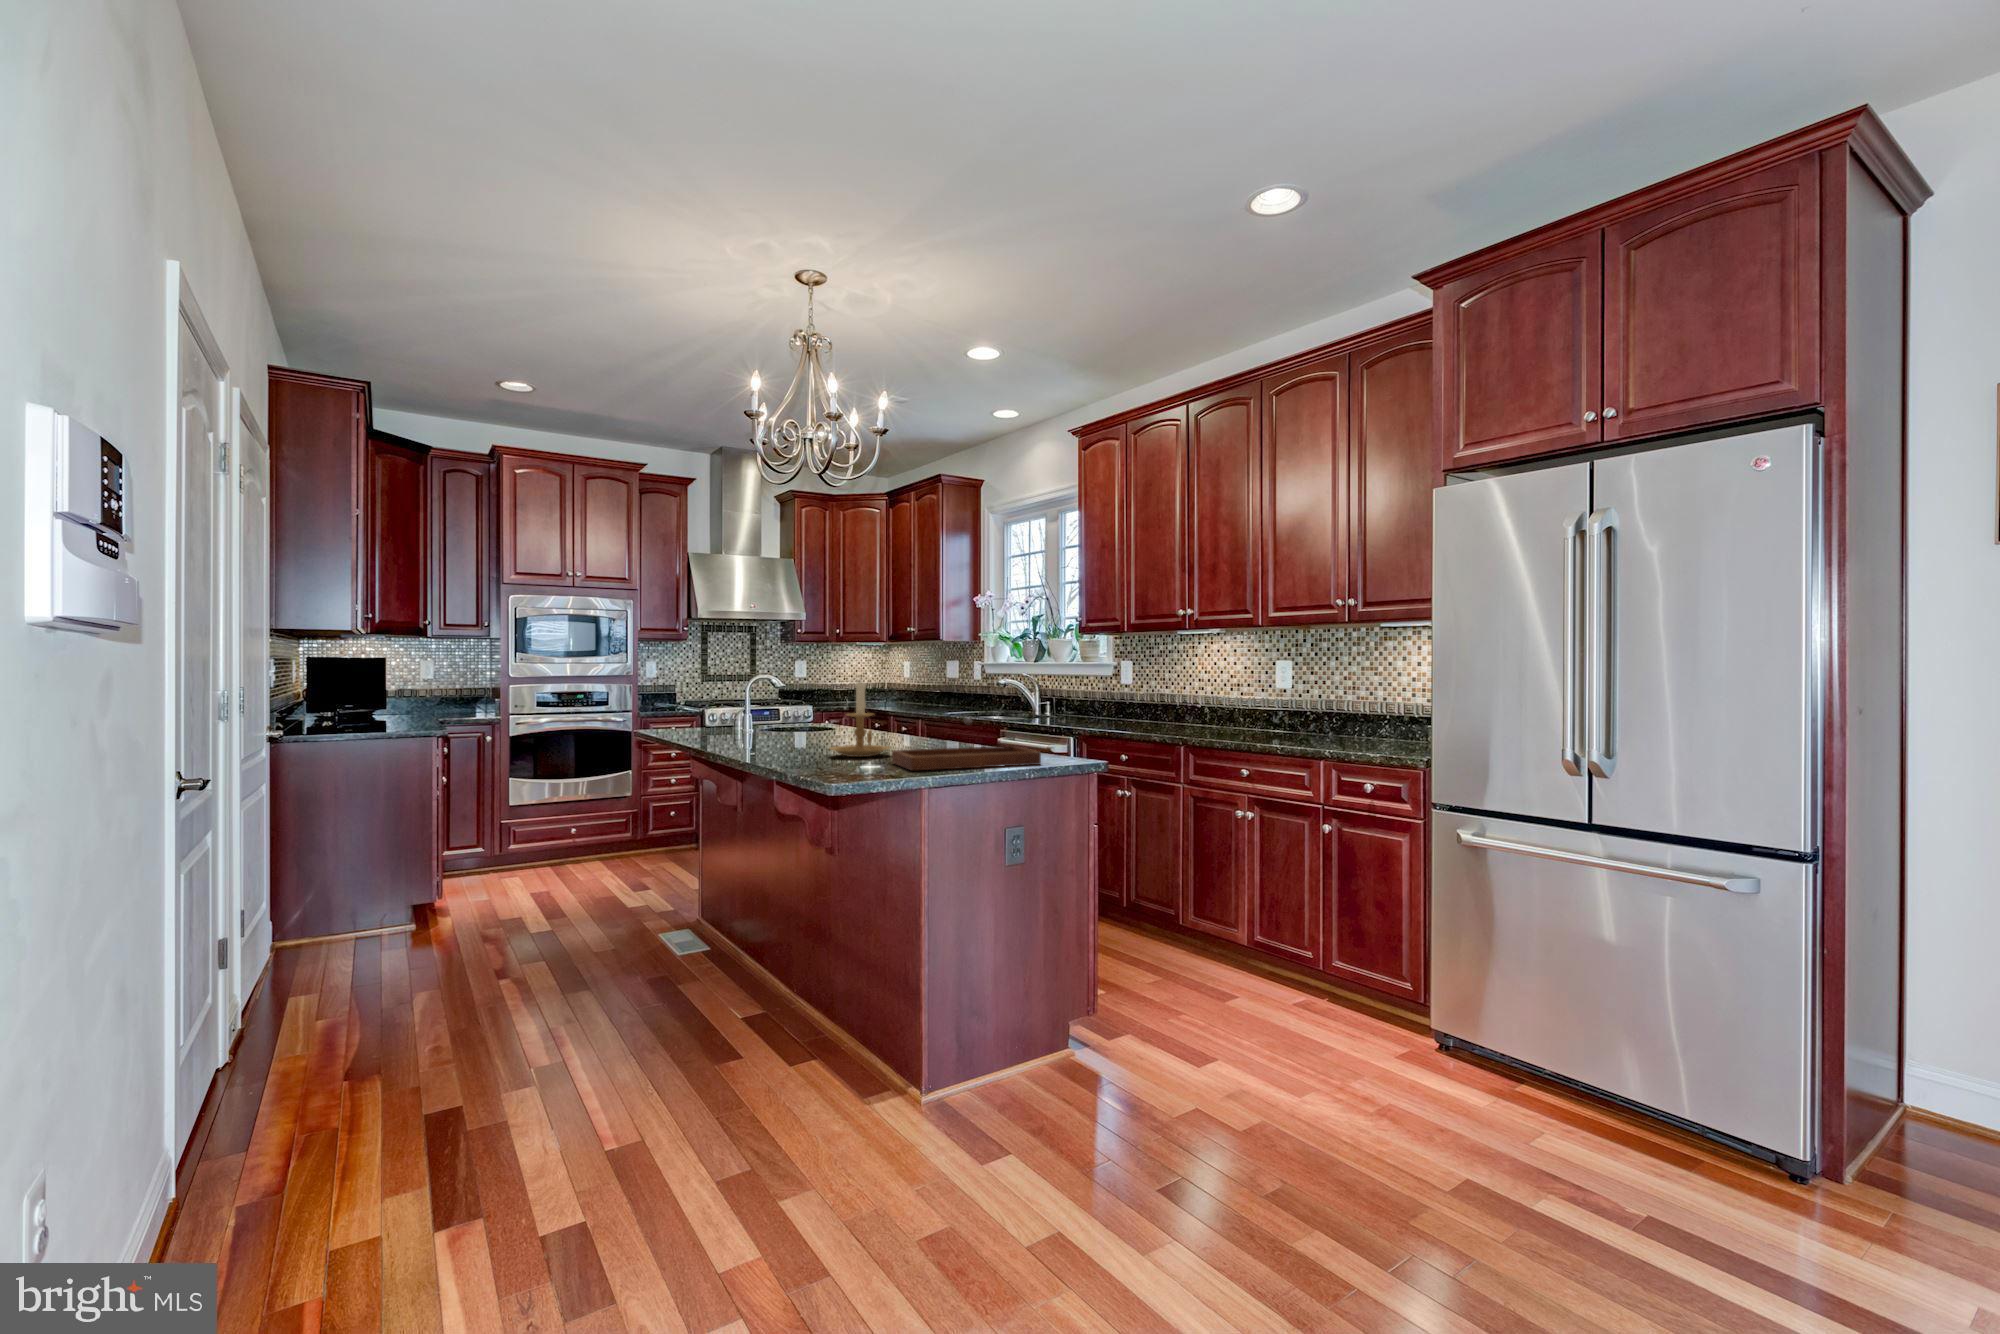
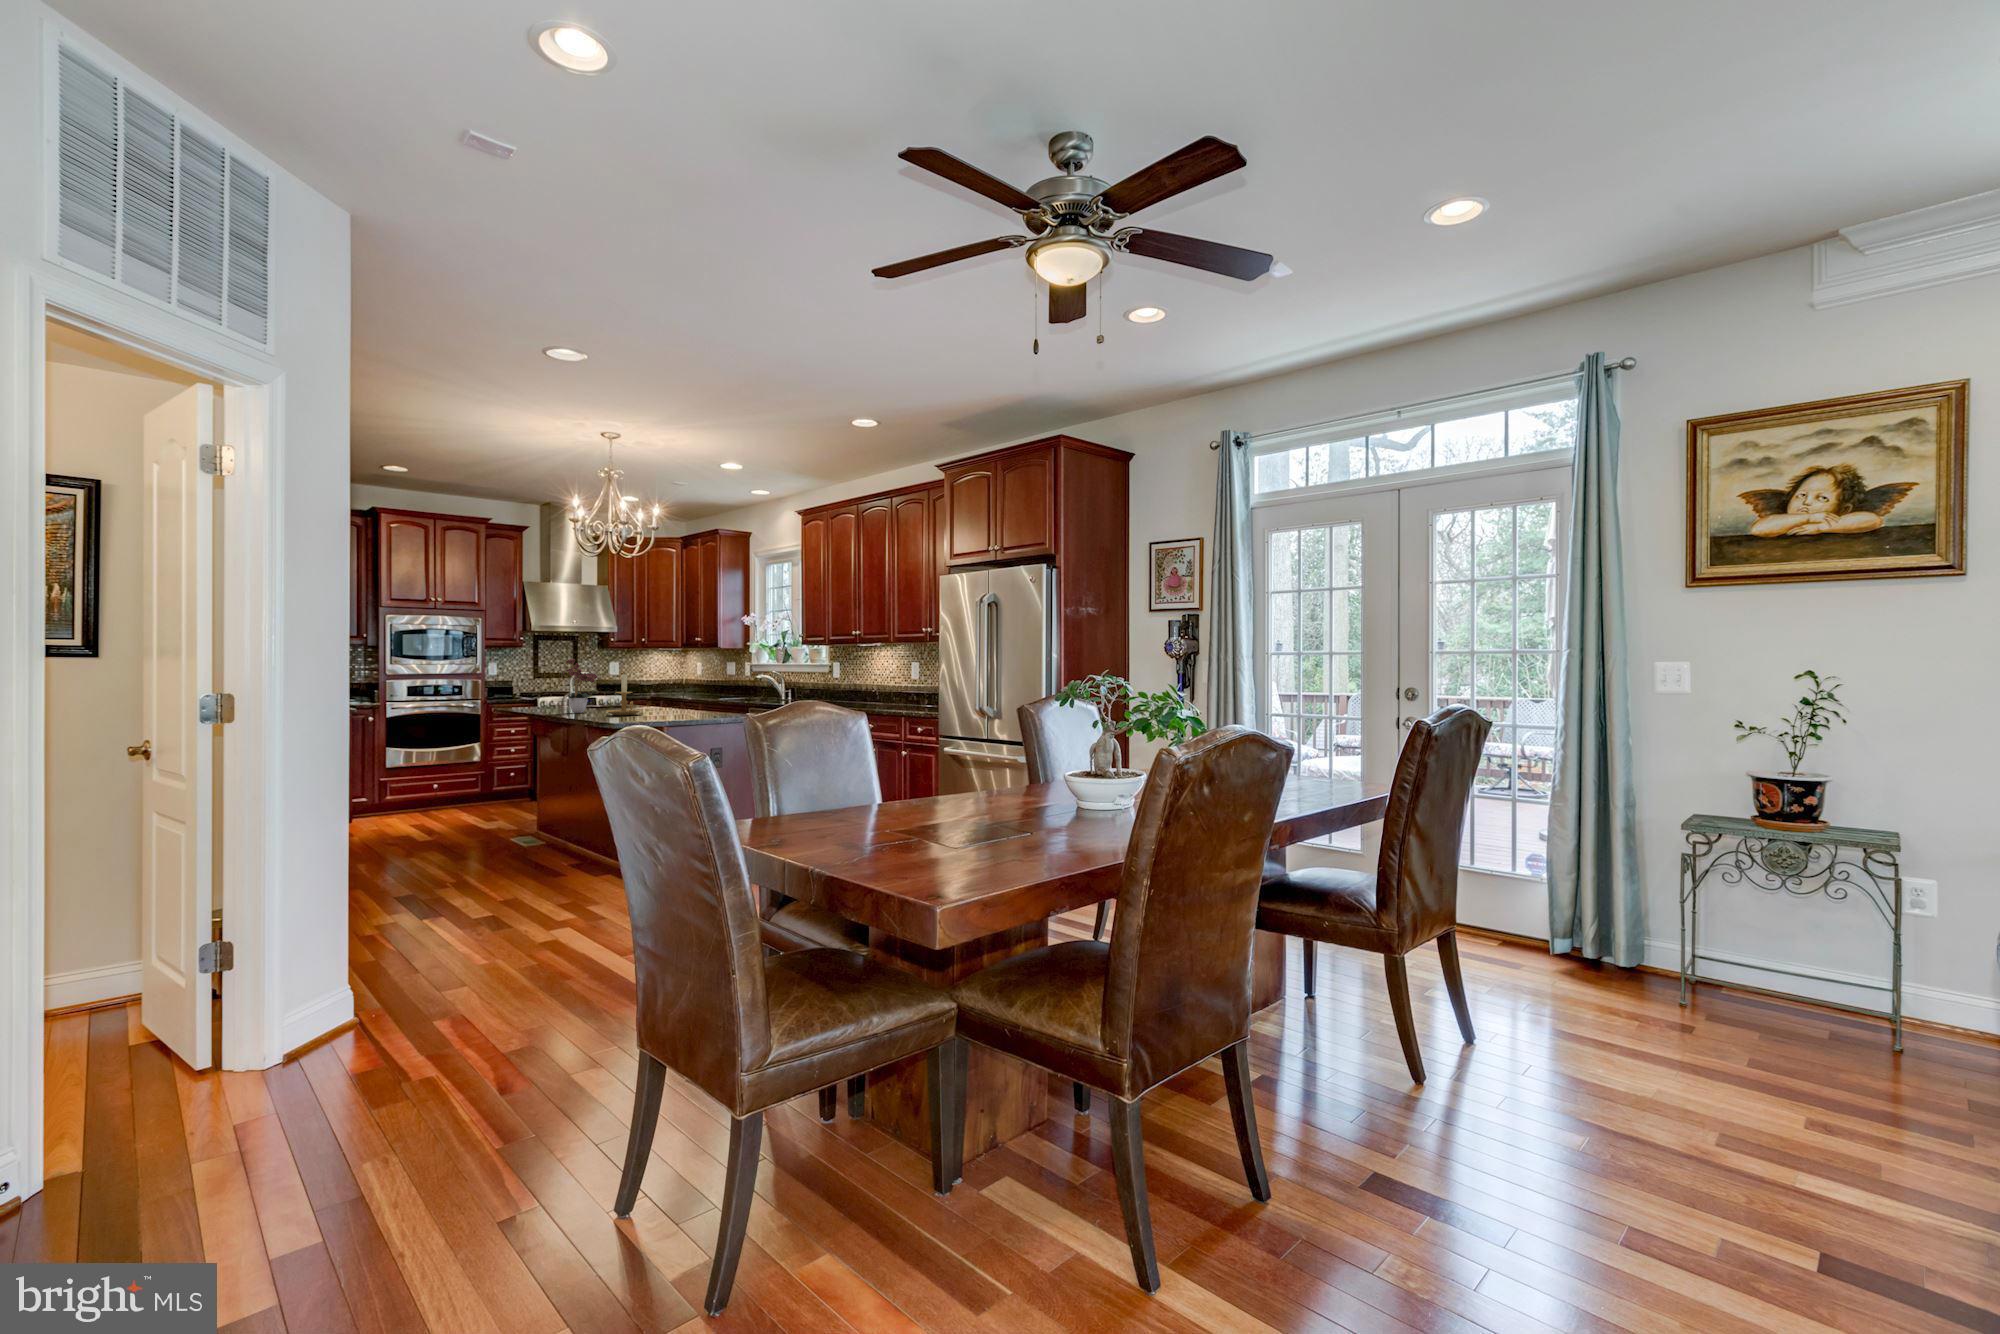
flower arrangement: none [750,650,812,747] -> present [563,659,597,713]
tray: present [892,717,1041,770] -> none [638,692,719,719]

